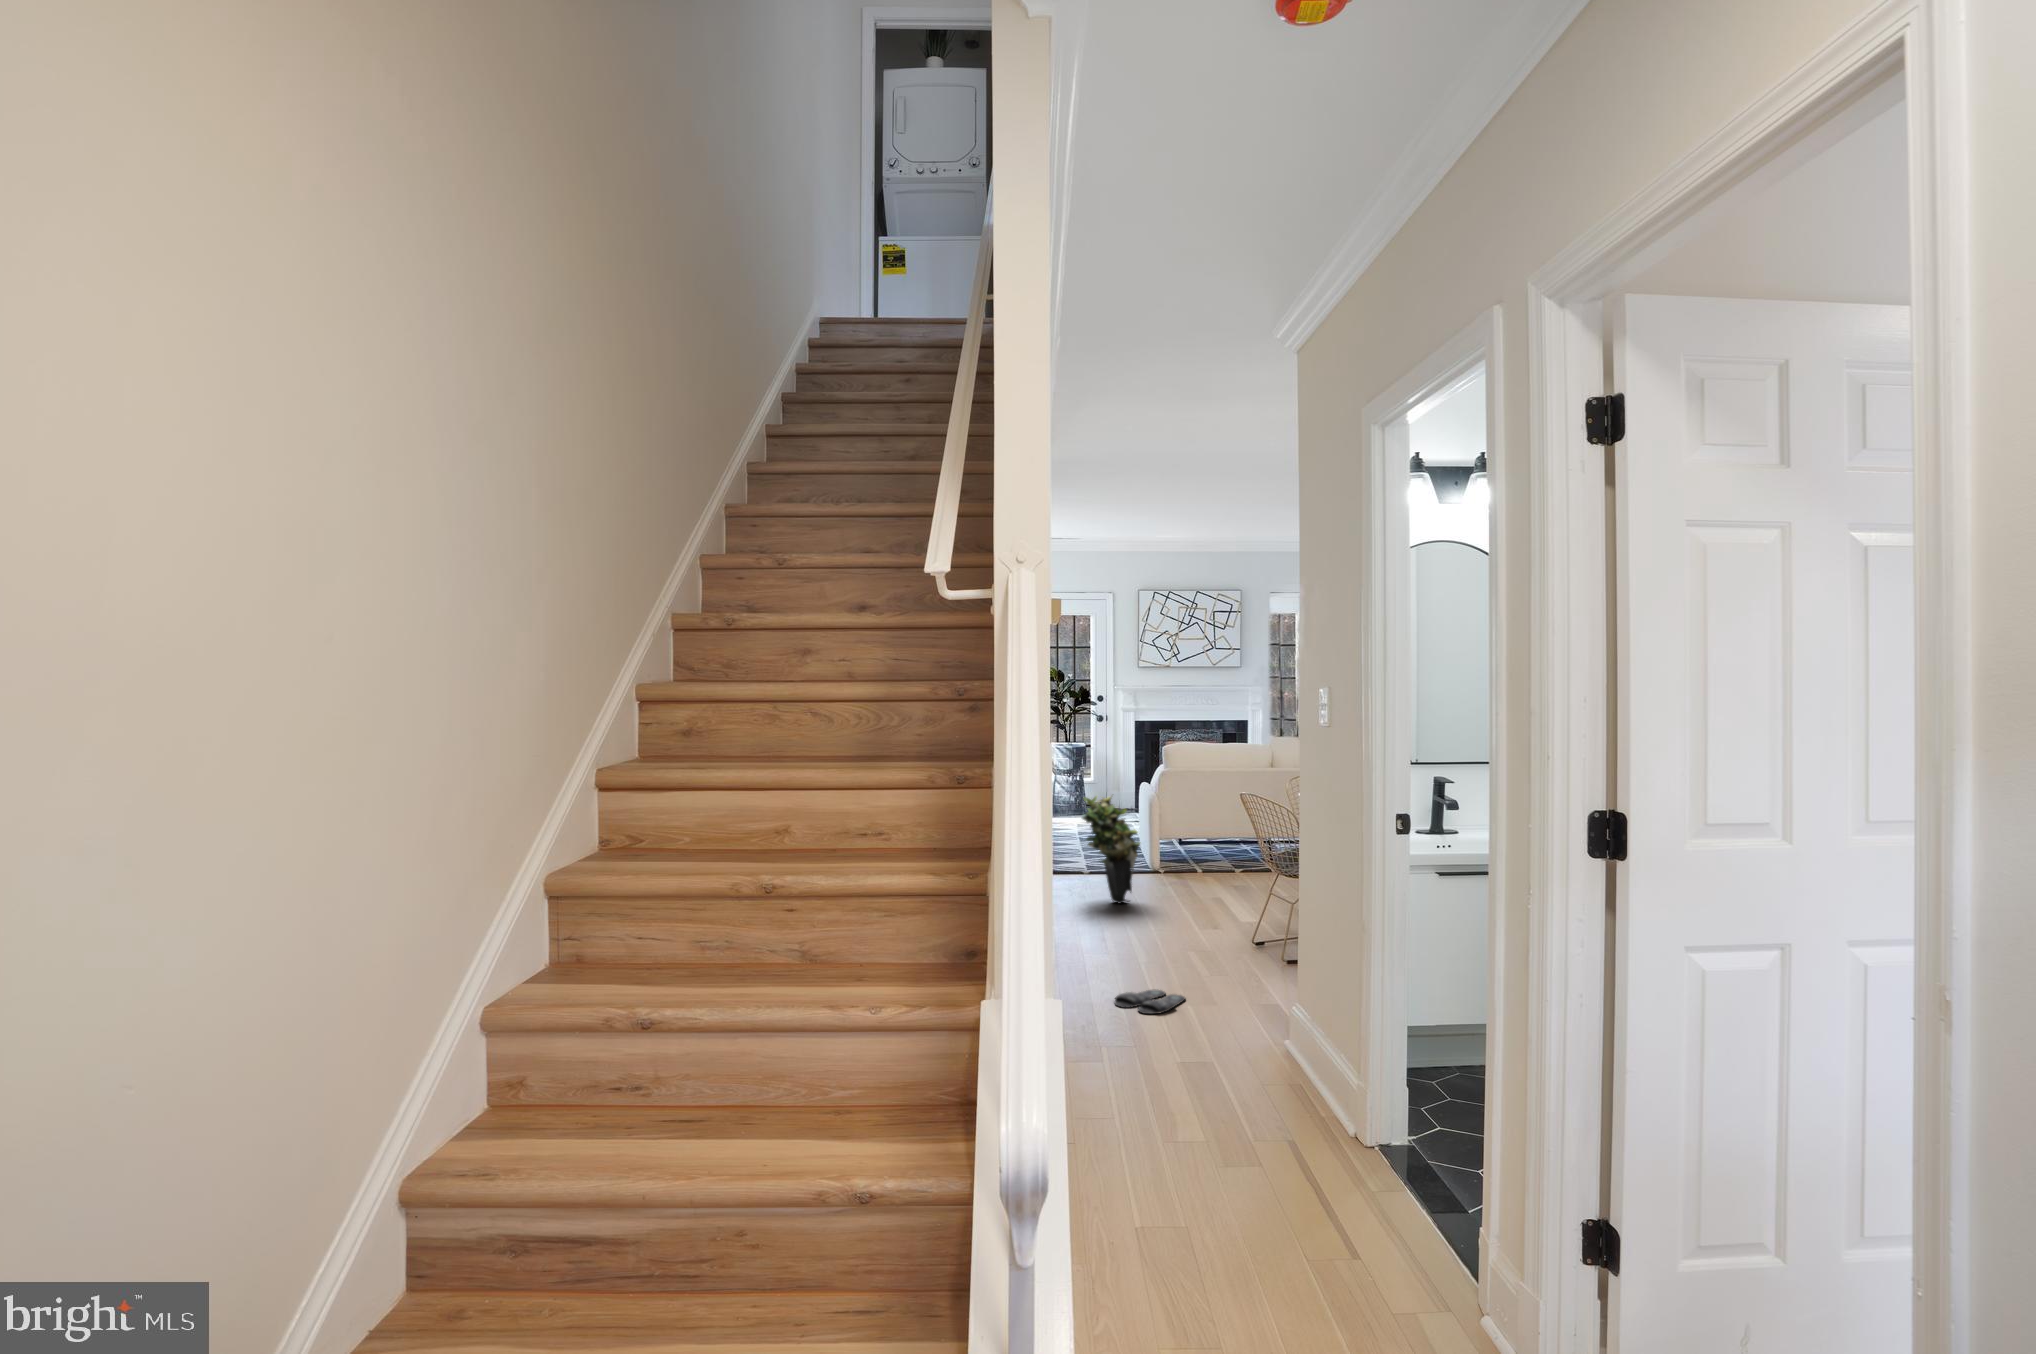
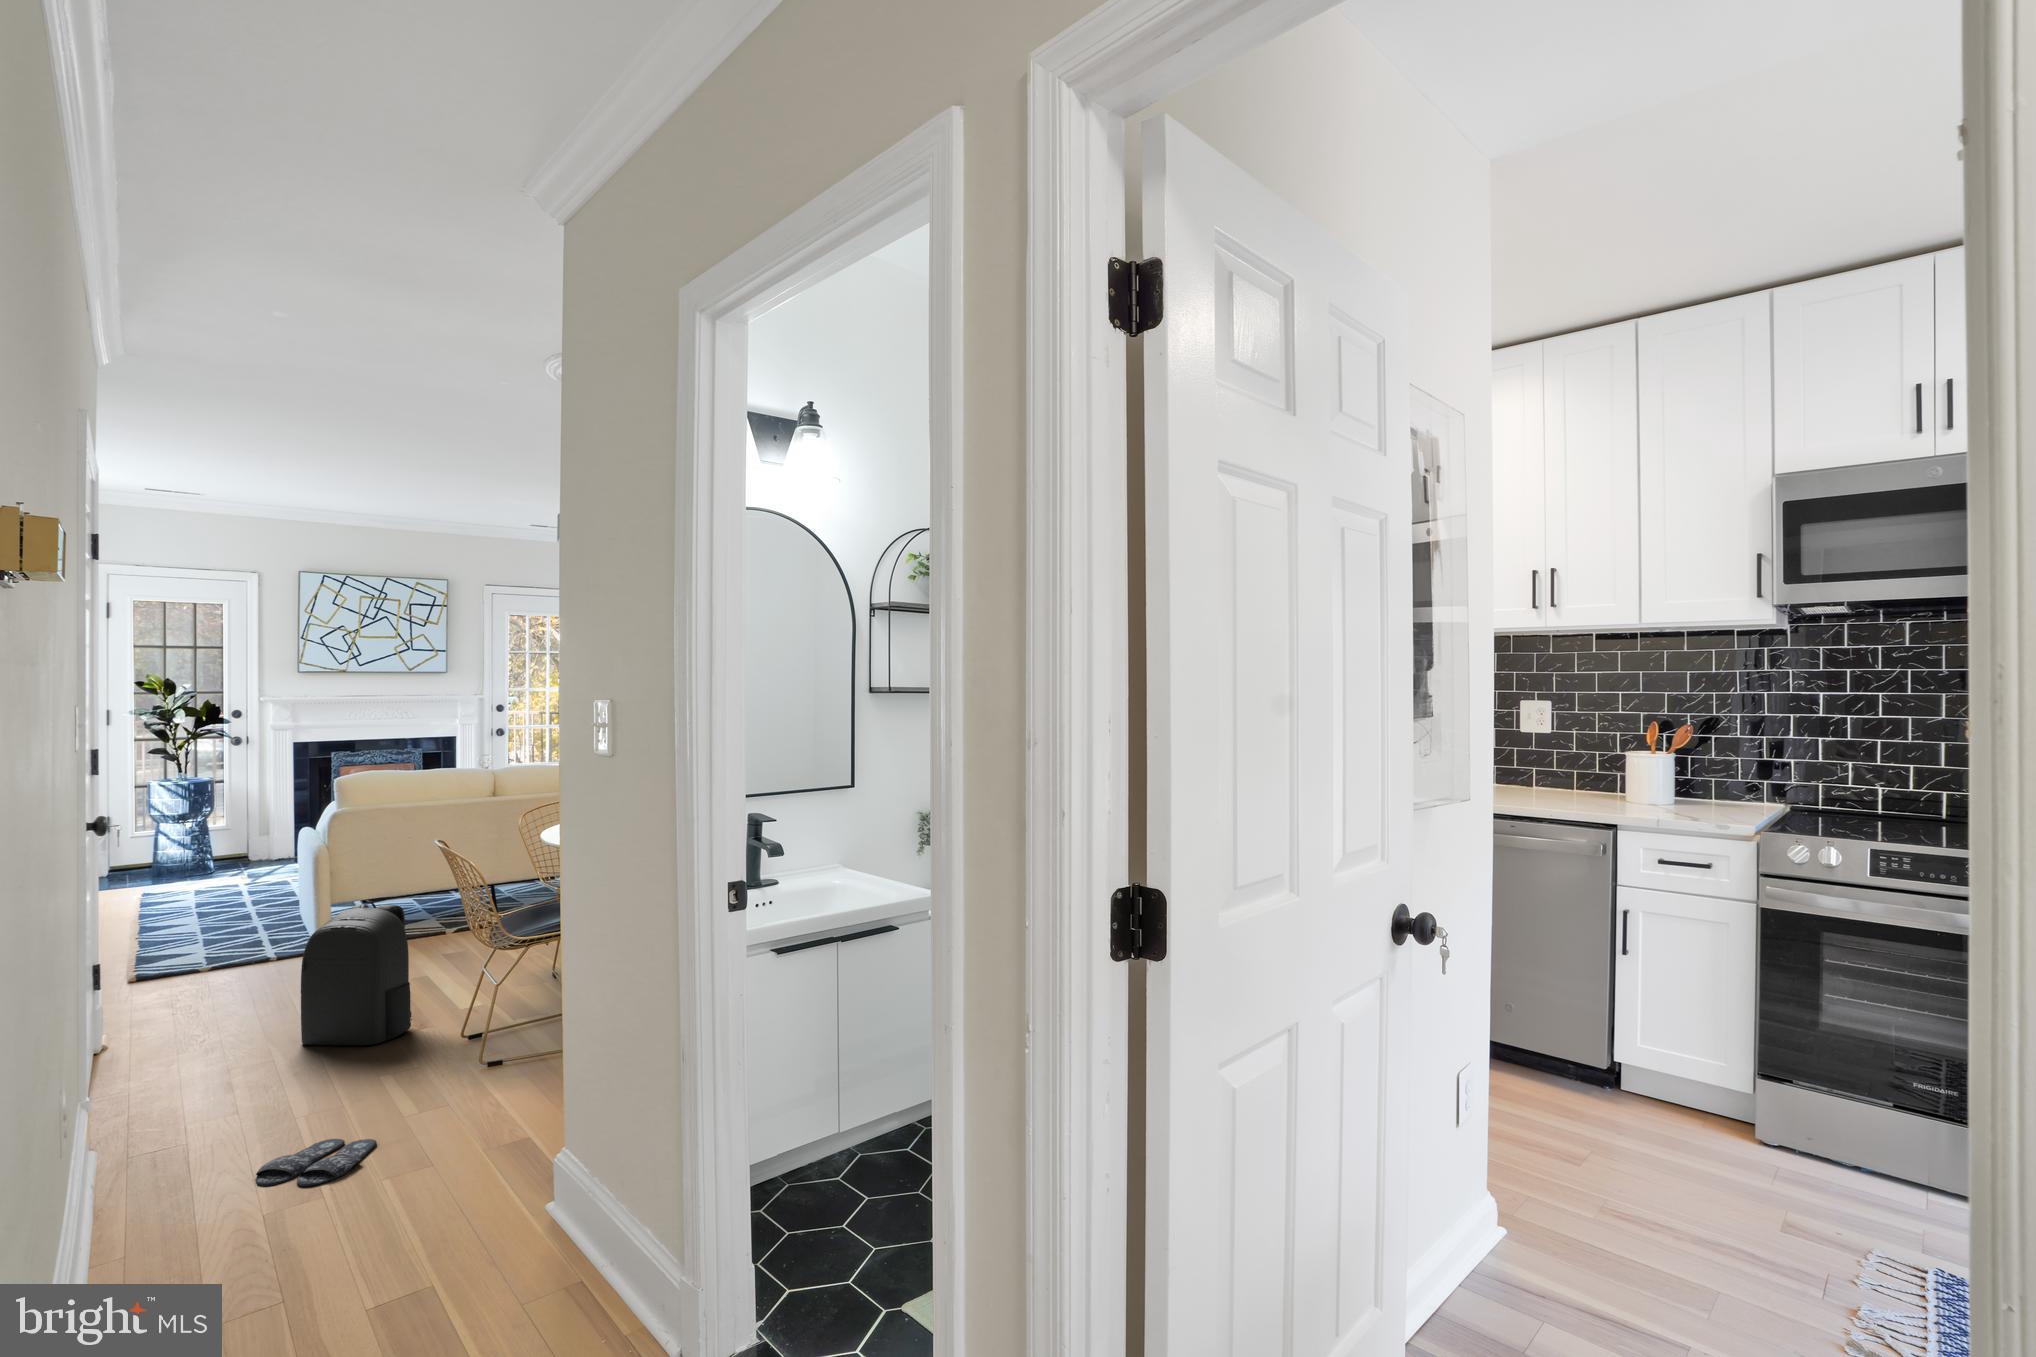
potted plant: present [1082,796,1140,904] -> none [199,856,303,1009]
backpack: none [1141,832,1211,938] -> present [301,901,412,1045]

